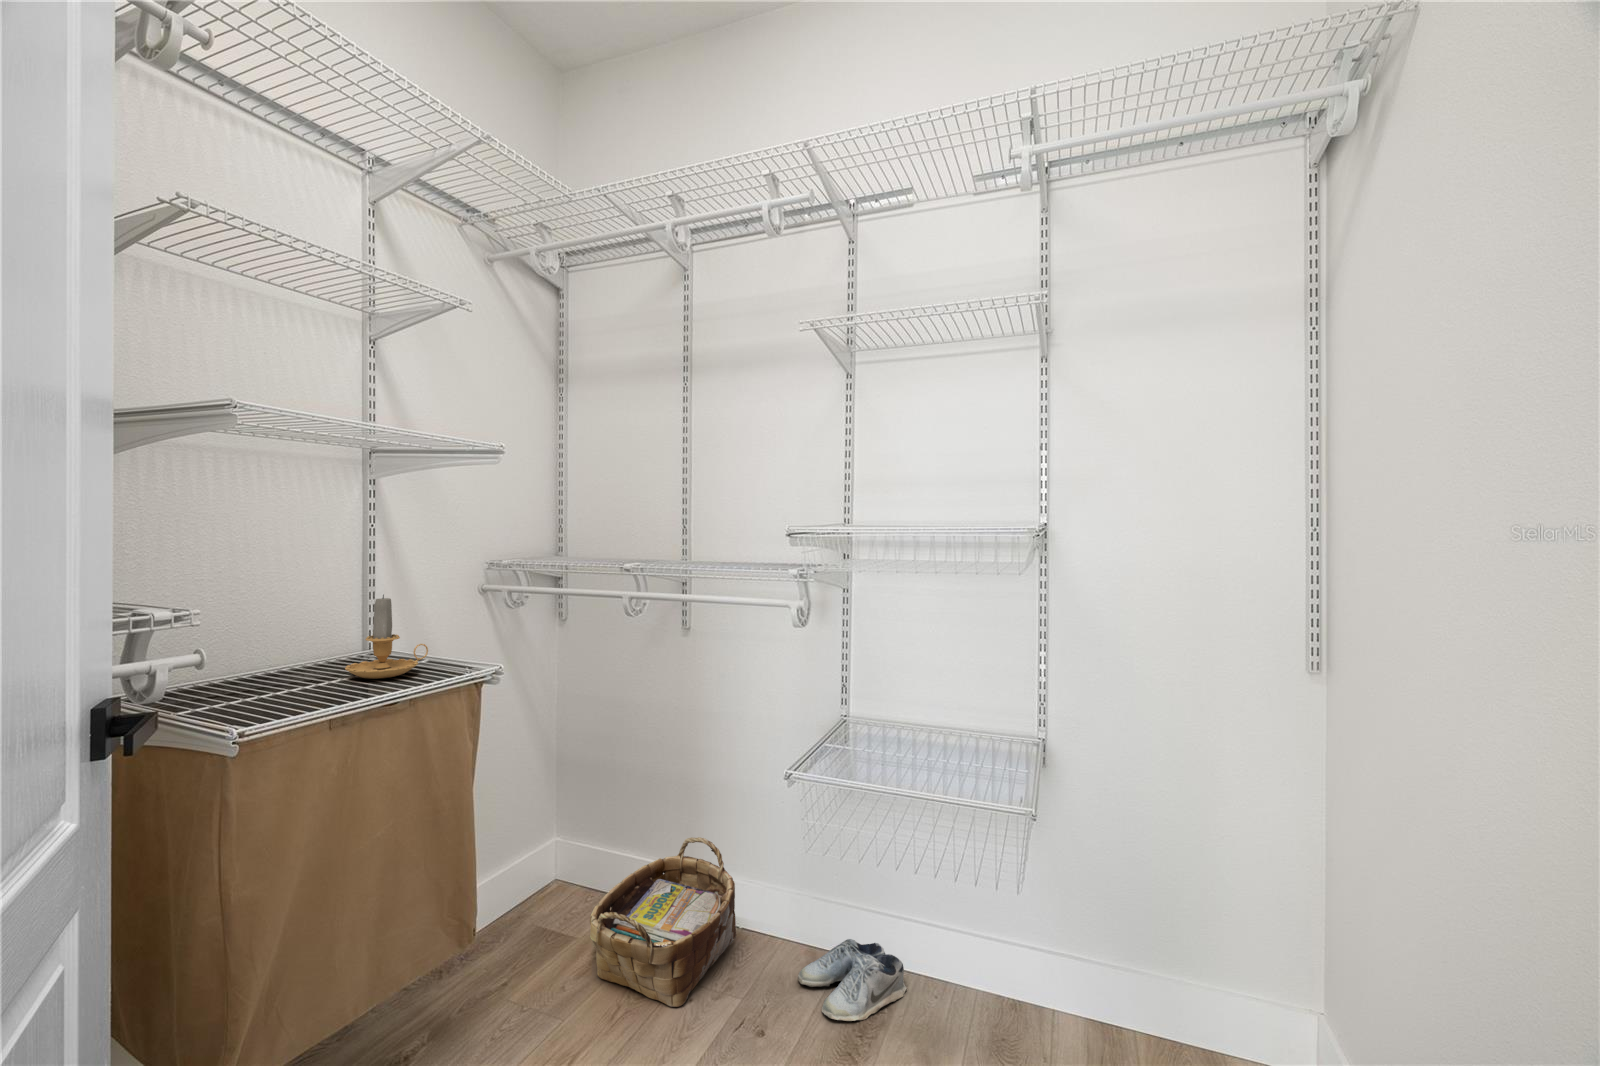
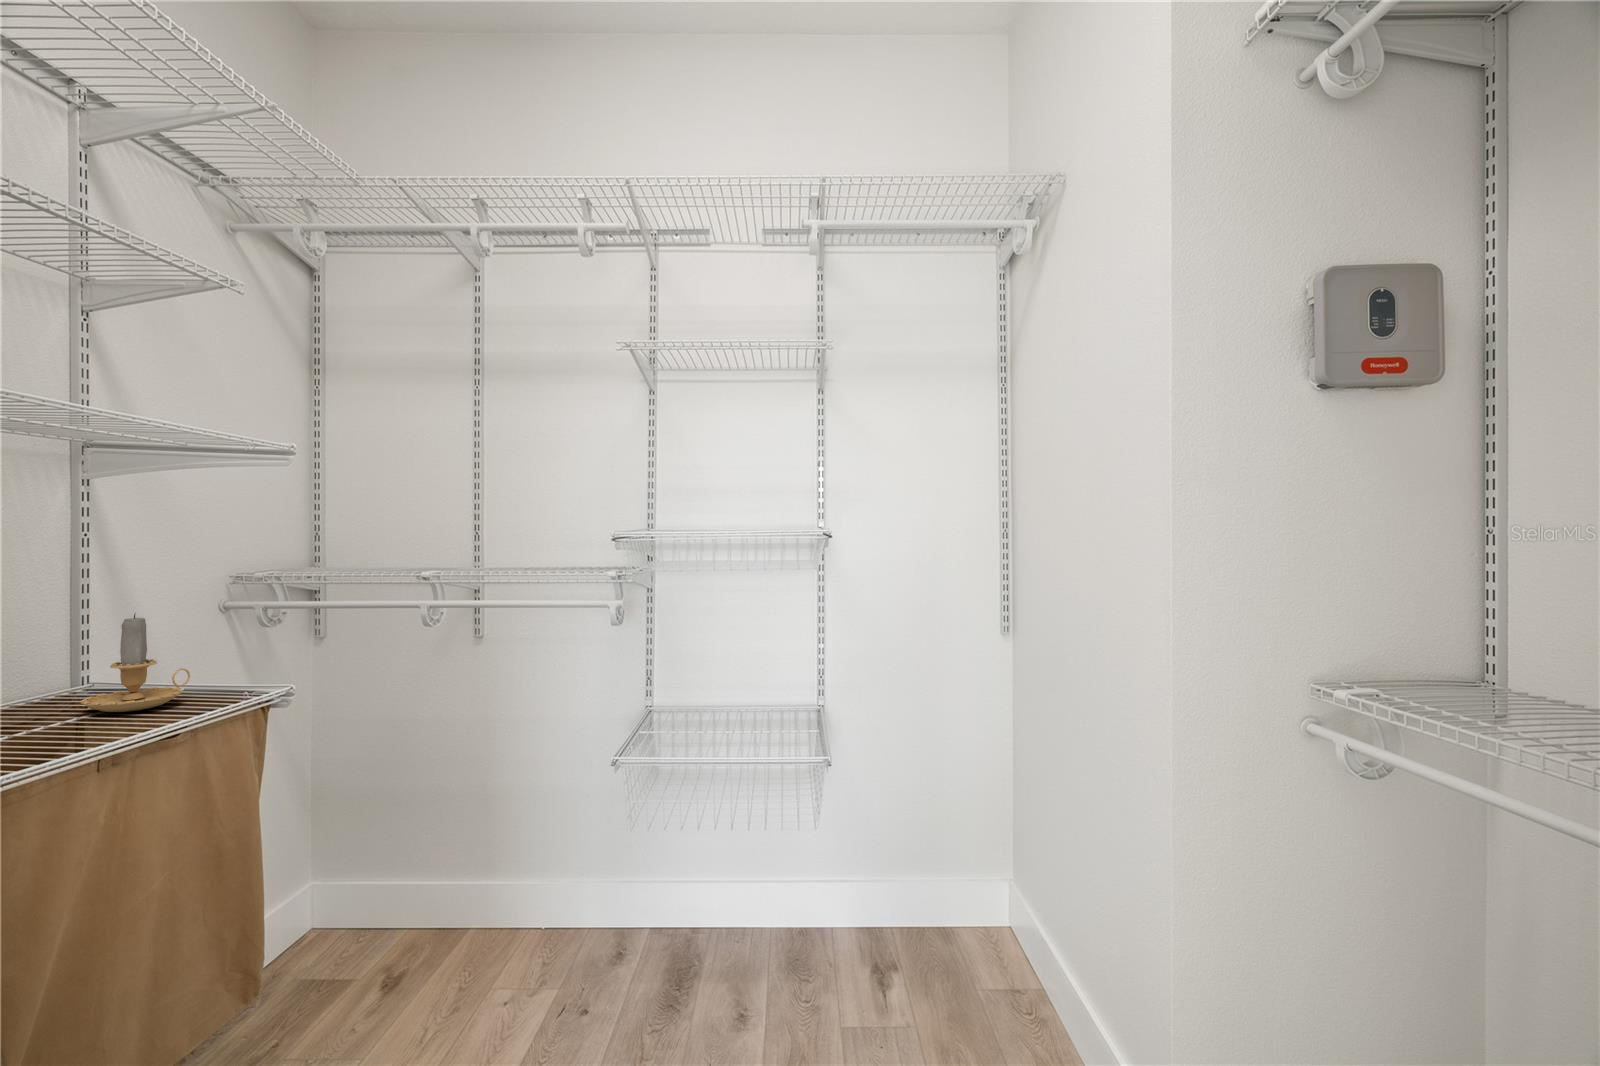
woven basket: present [590,837,736,1007] -> none [388,845,544,1013]
shoe: present [798,939,907,1021] -> none [612,910,714,982]

